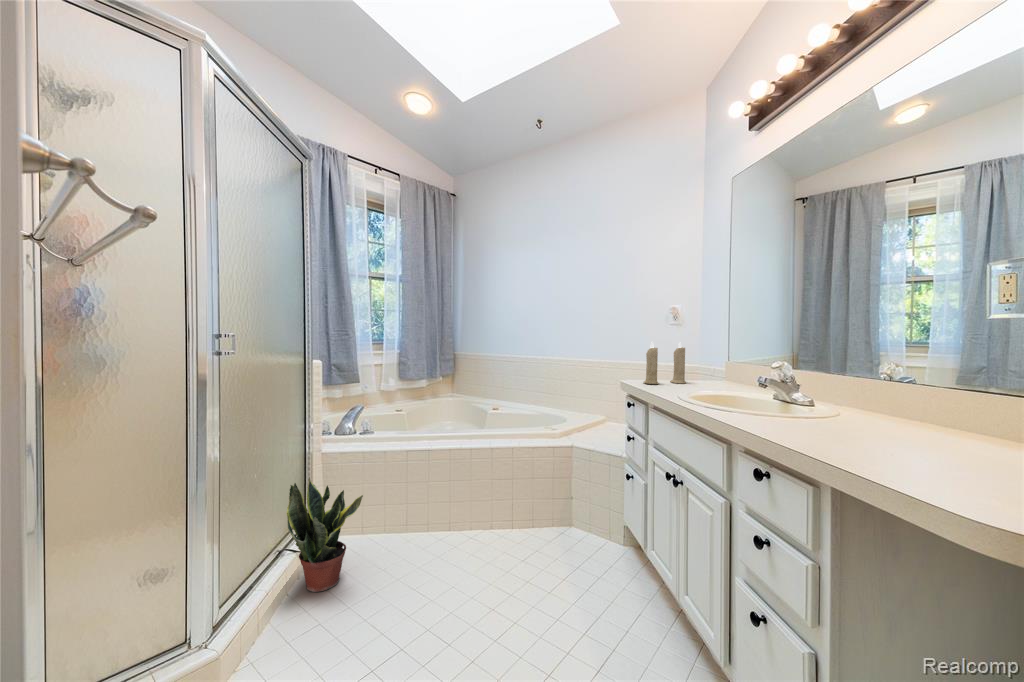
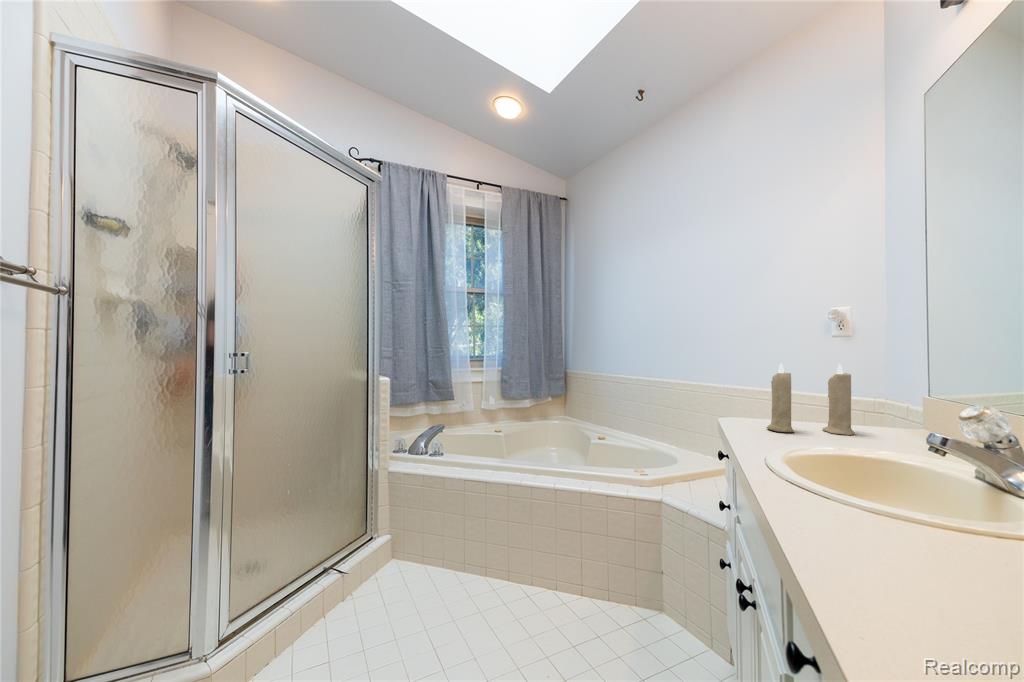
potted plant: present [286,477,363,592] -> none [314,499,392,623]

